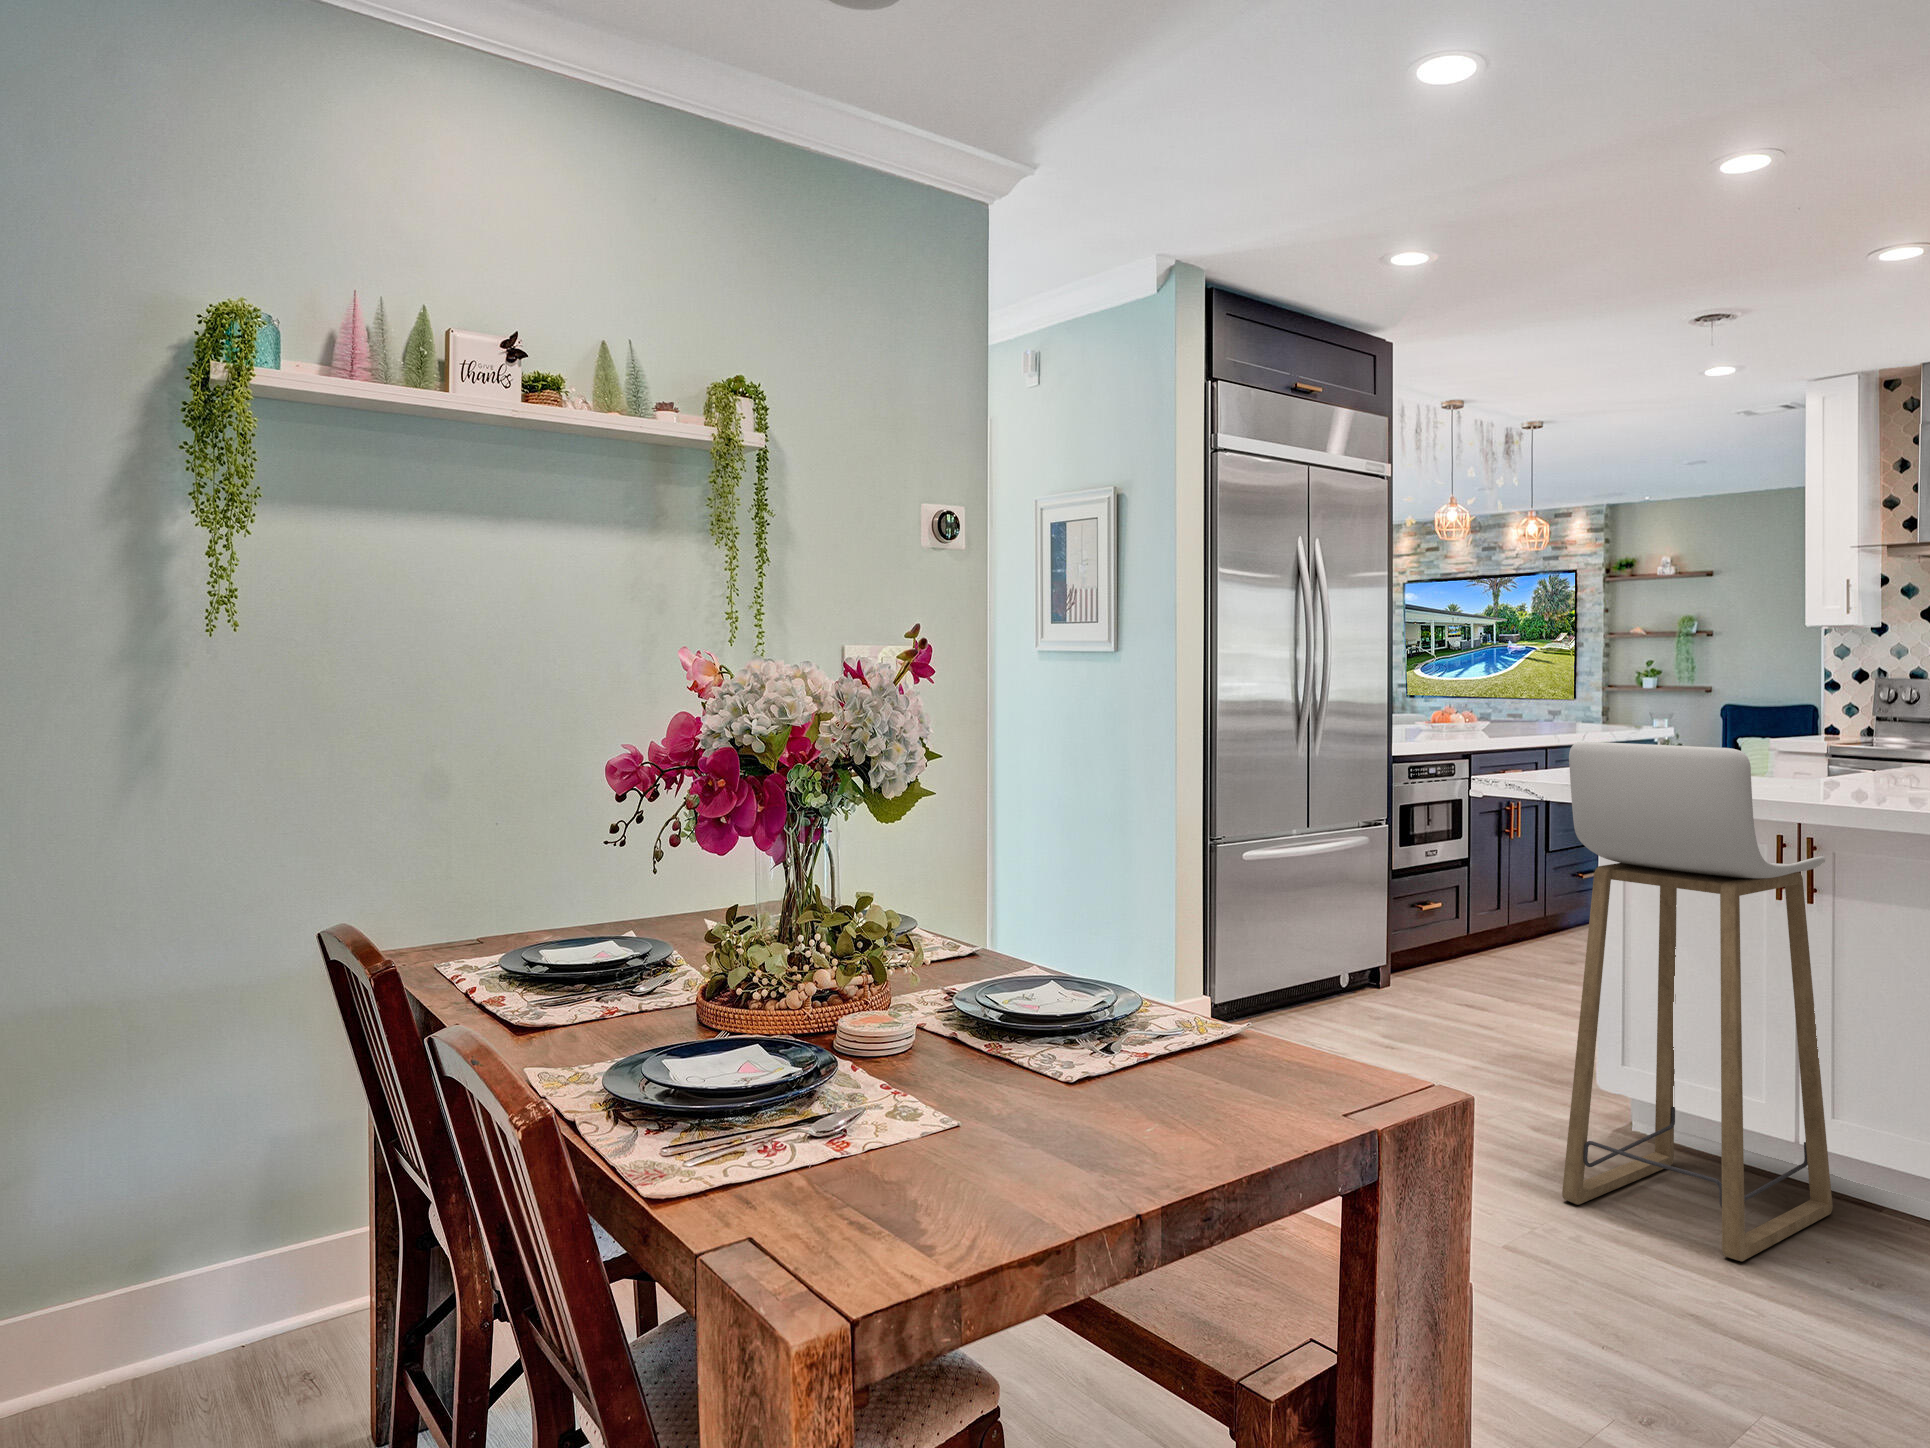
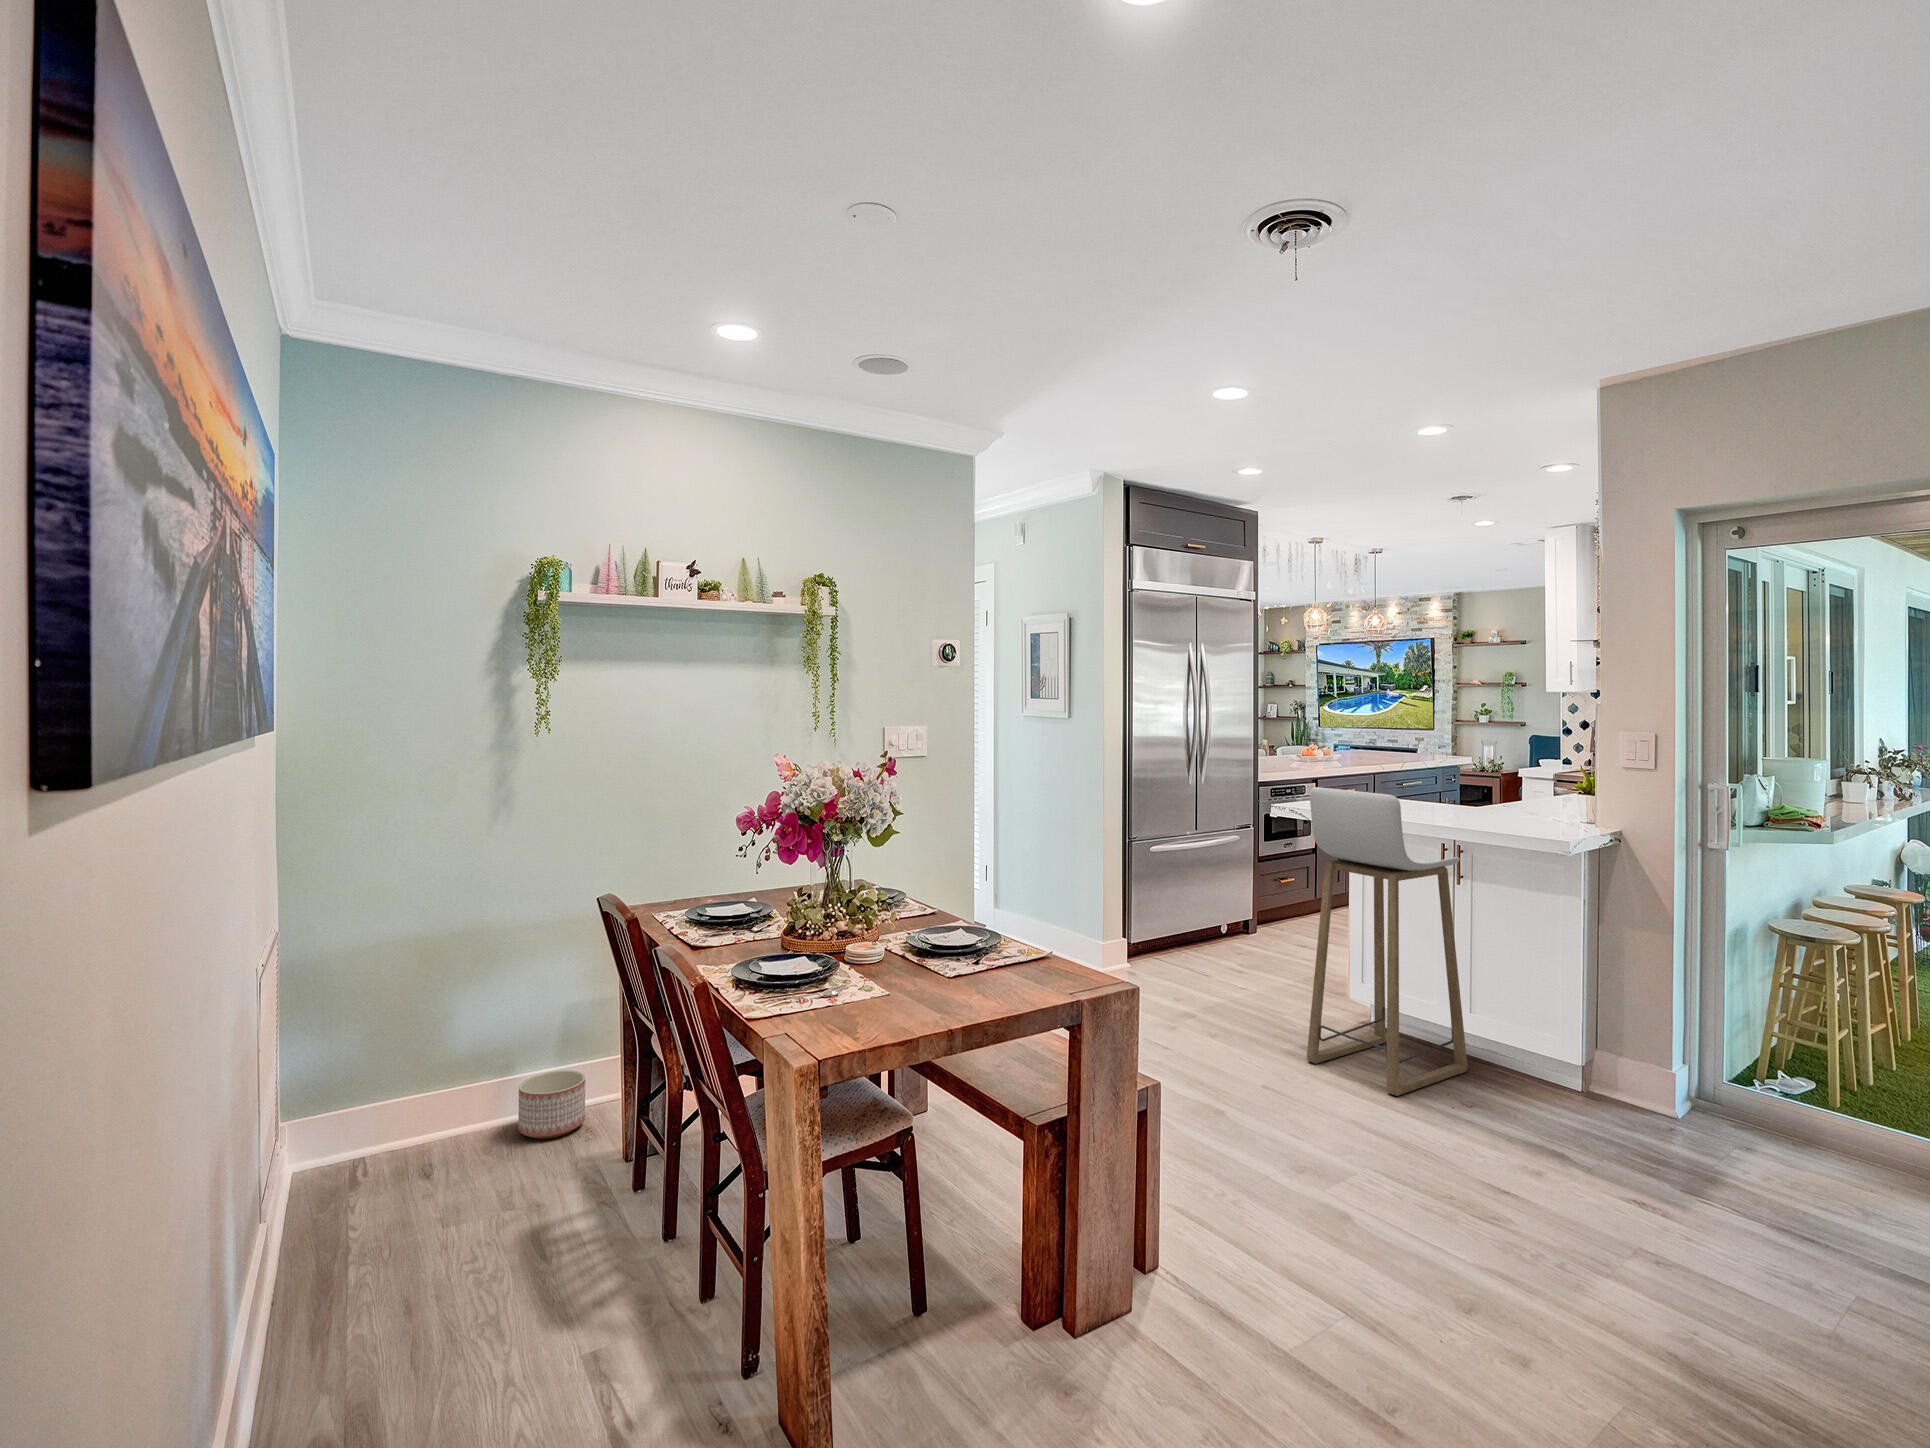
planter: none [180,1256,310,1391] -> present [518,1070,585,1139]

